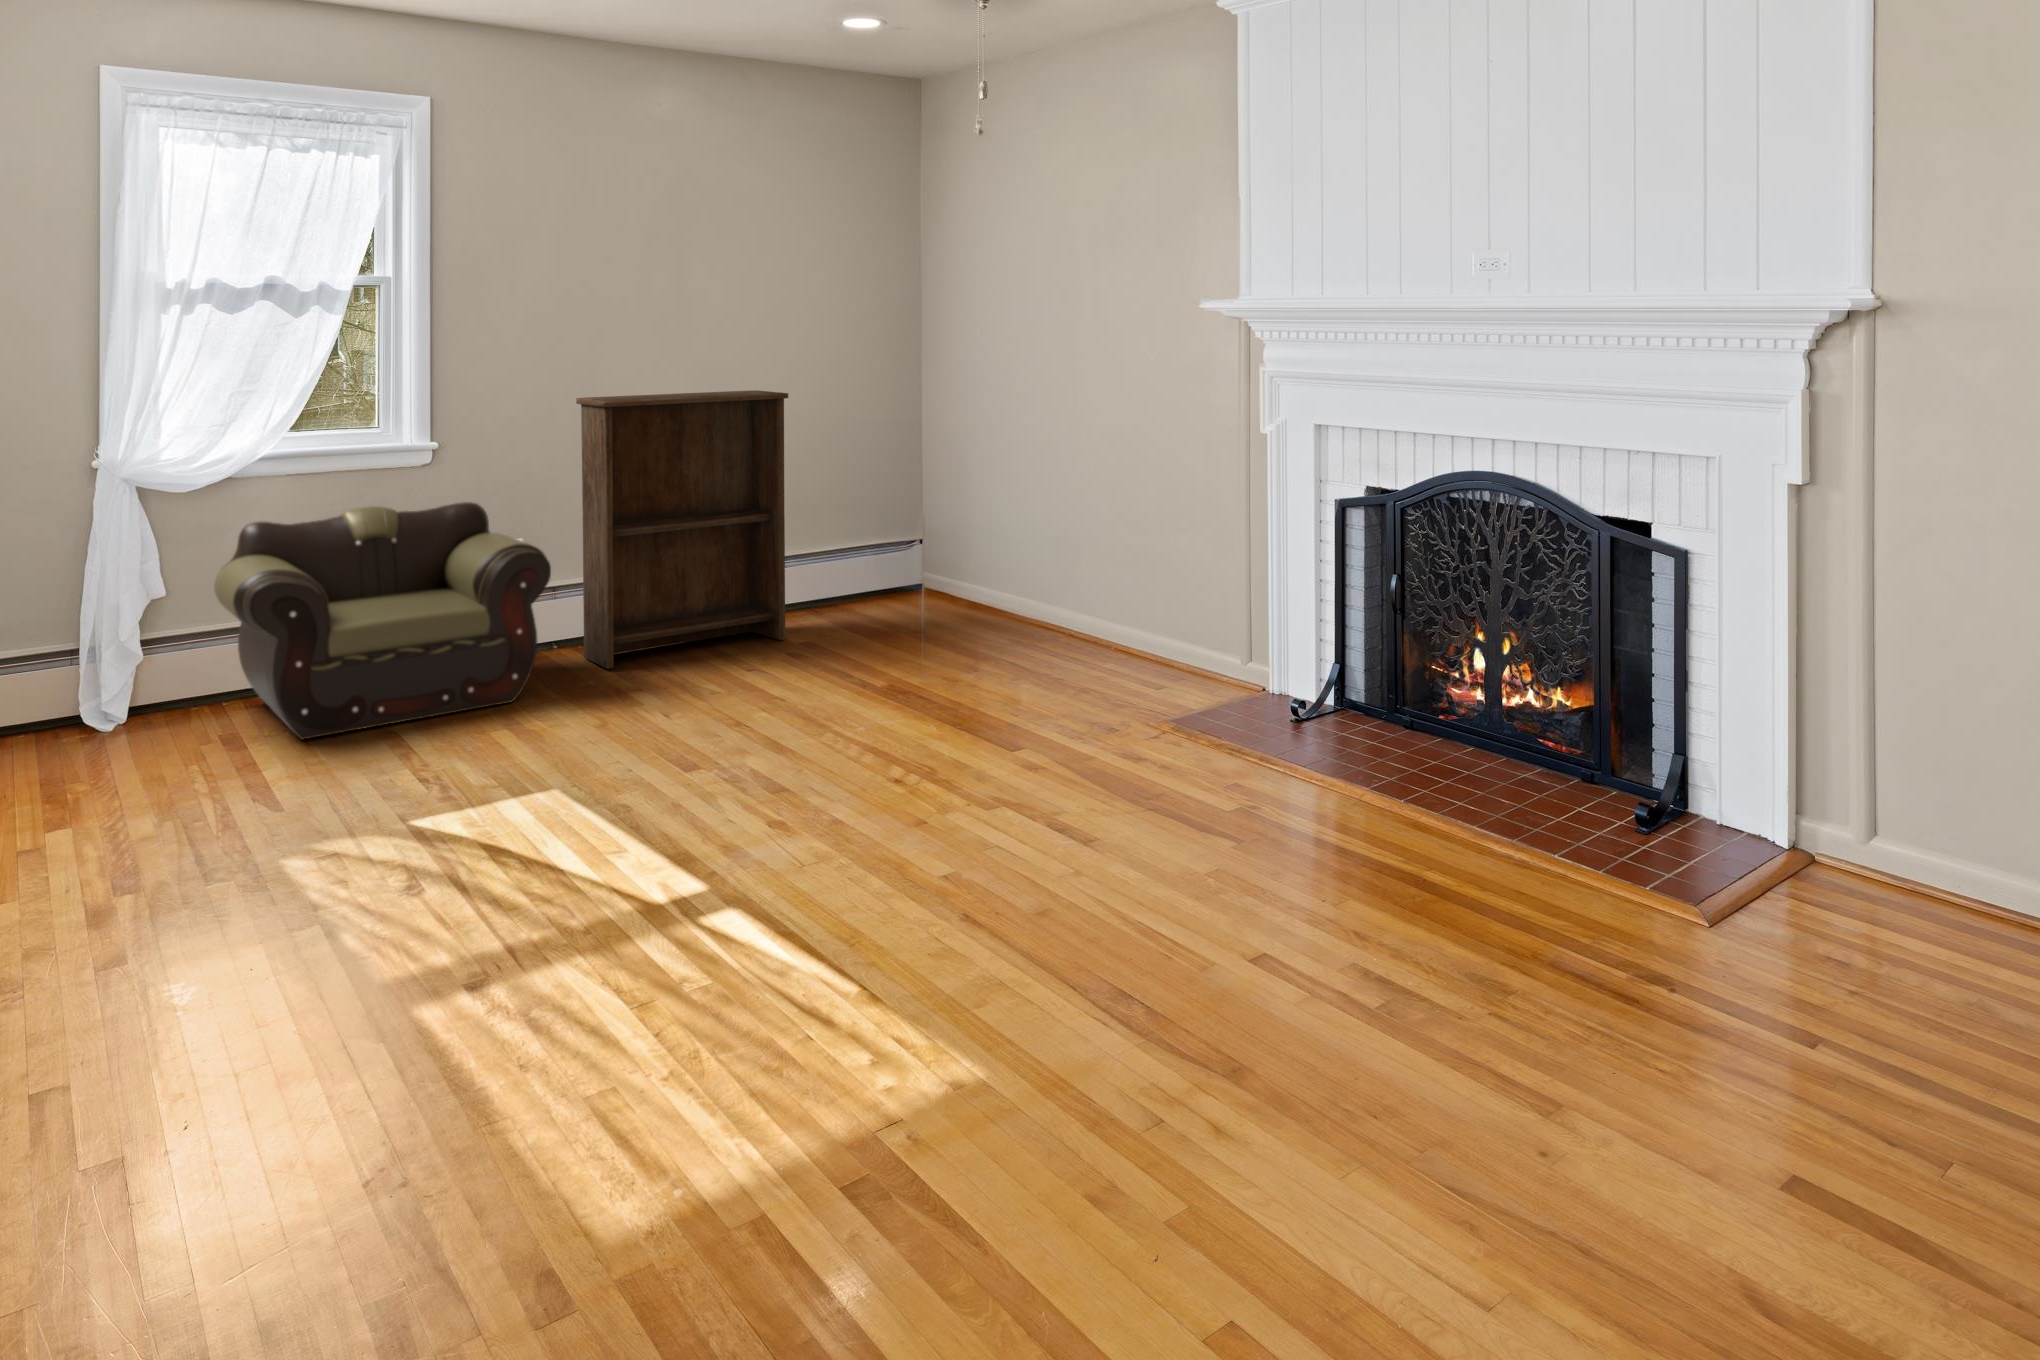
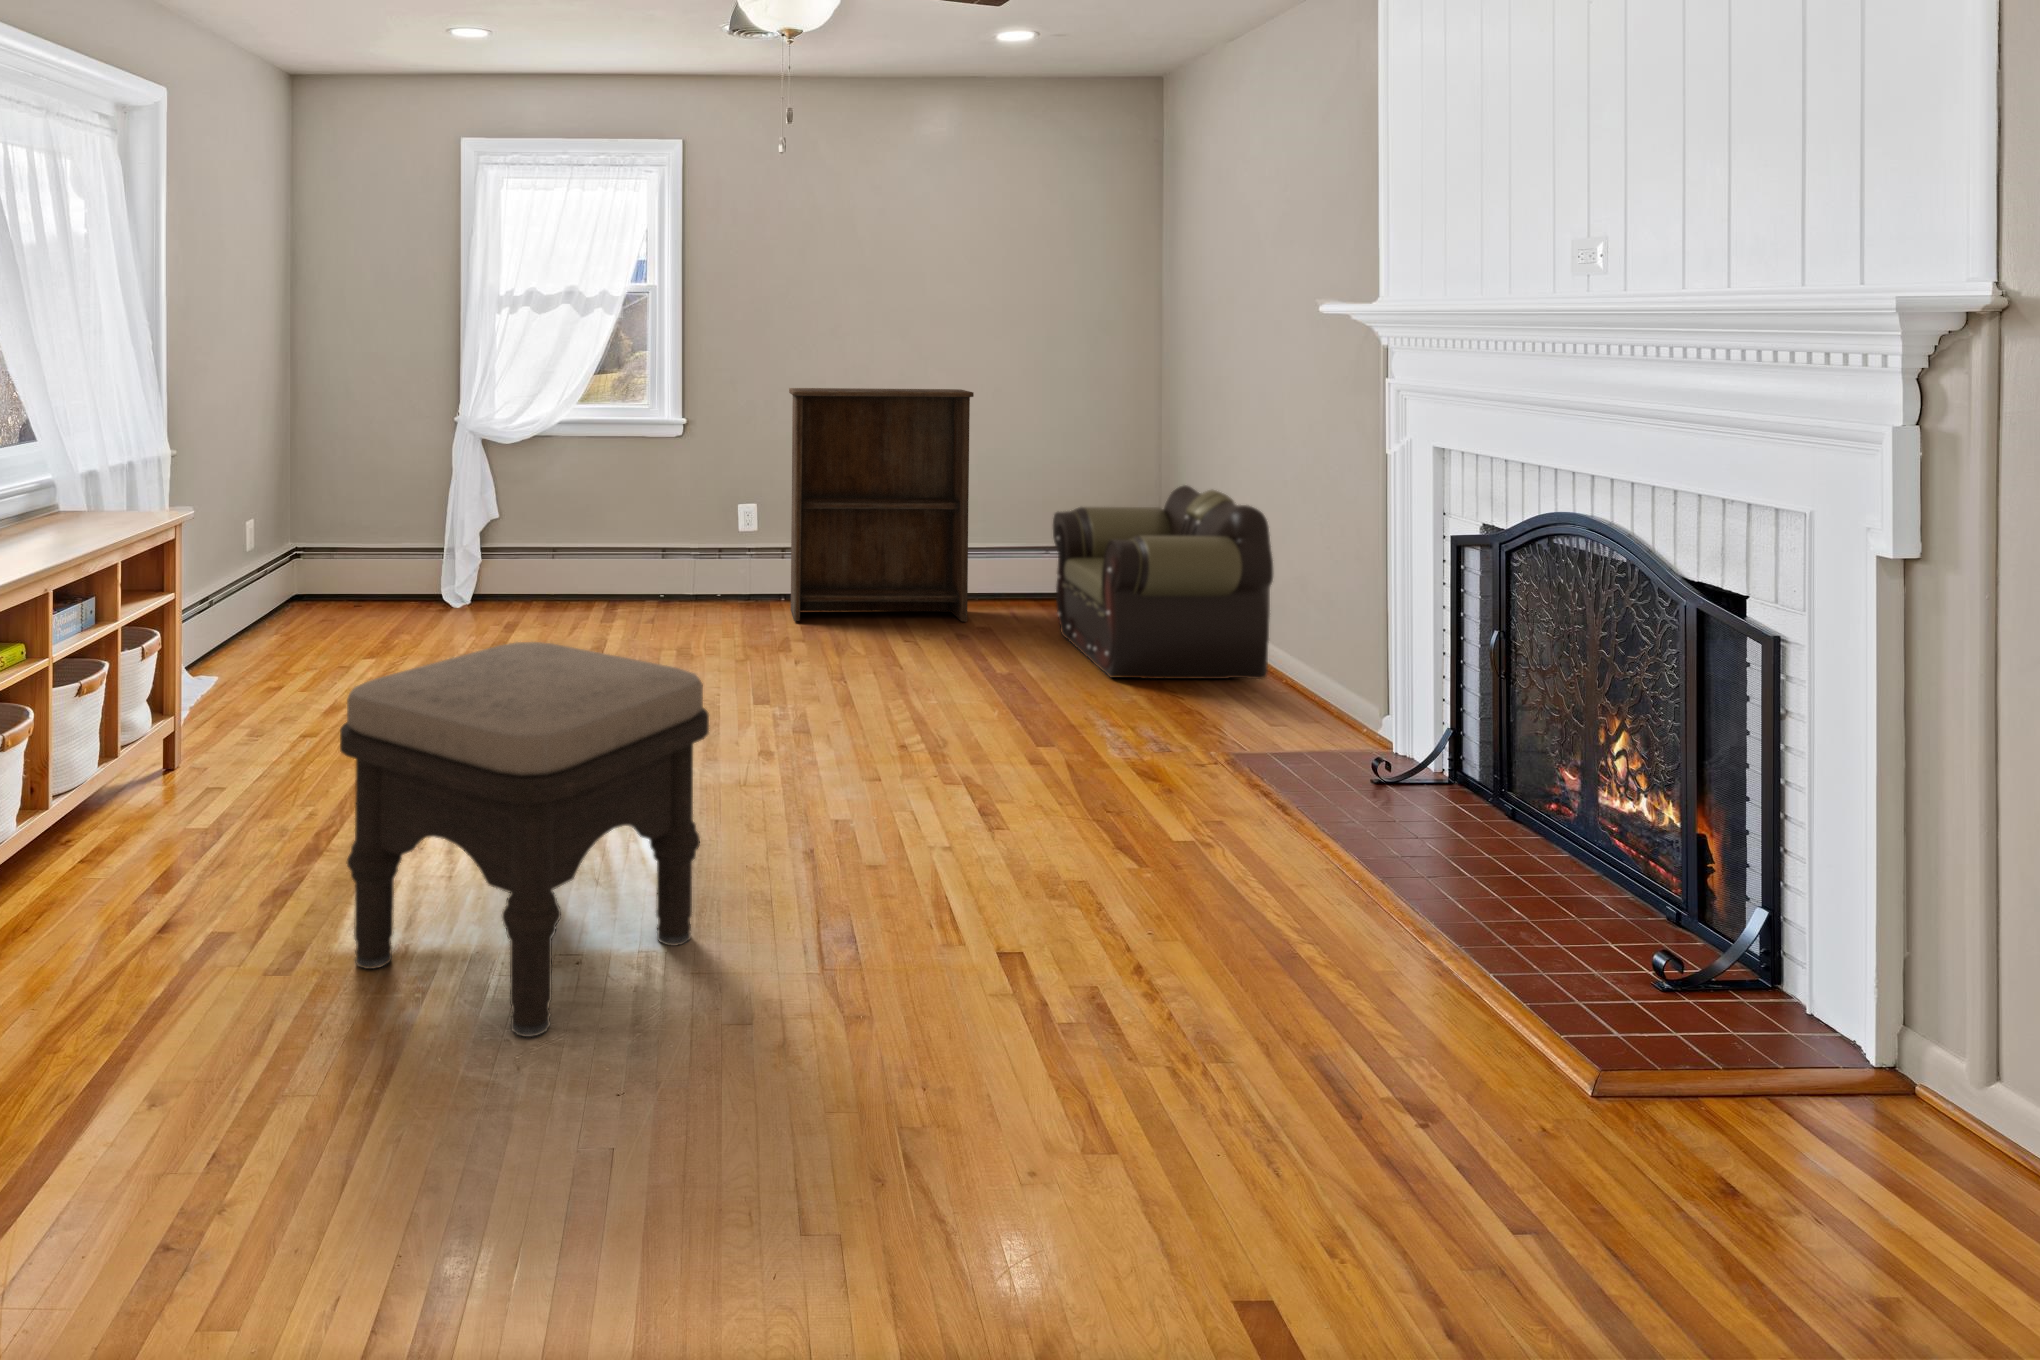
armchair: present [214,502,551,739] -> present [1053,485,1273,679]
ottoman: none [630,734,1019,1209] -> present [340,642,709,1037]

